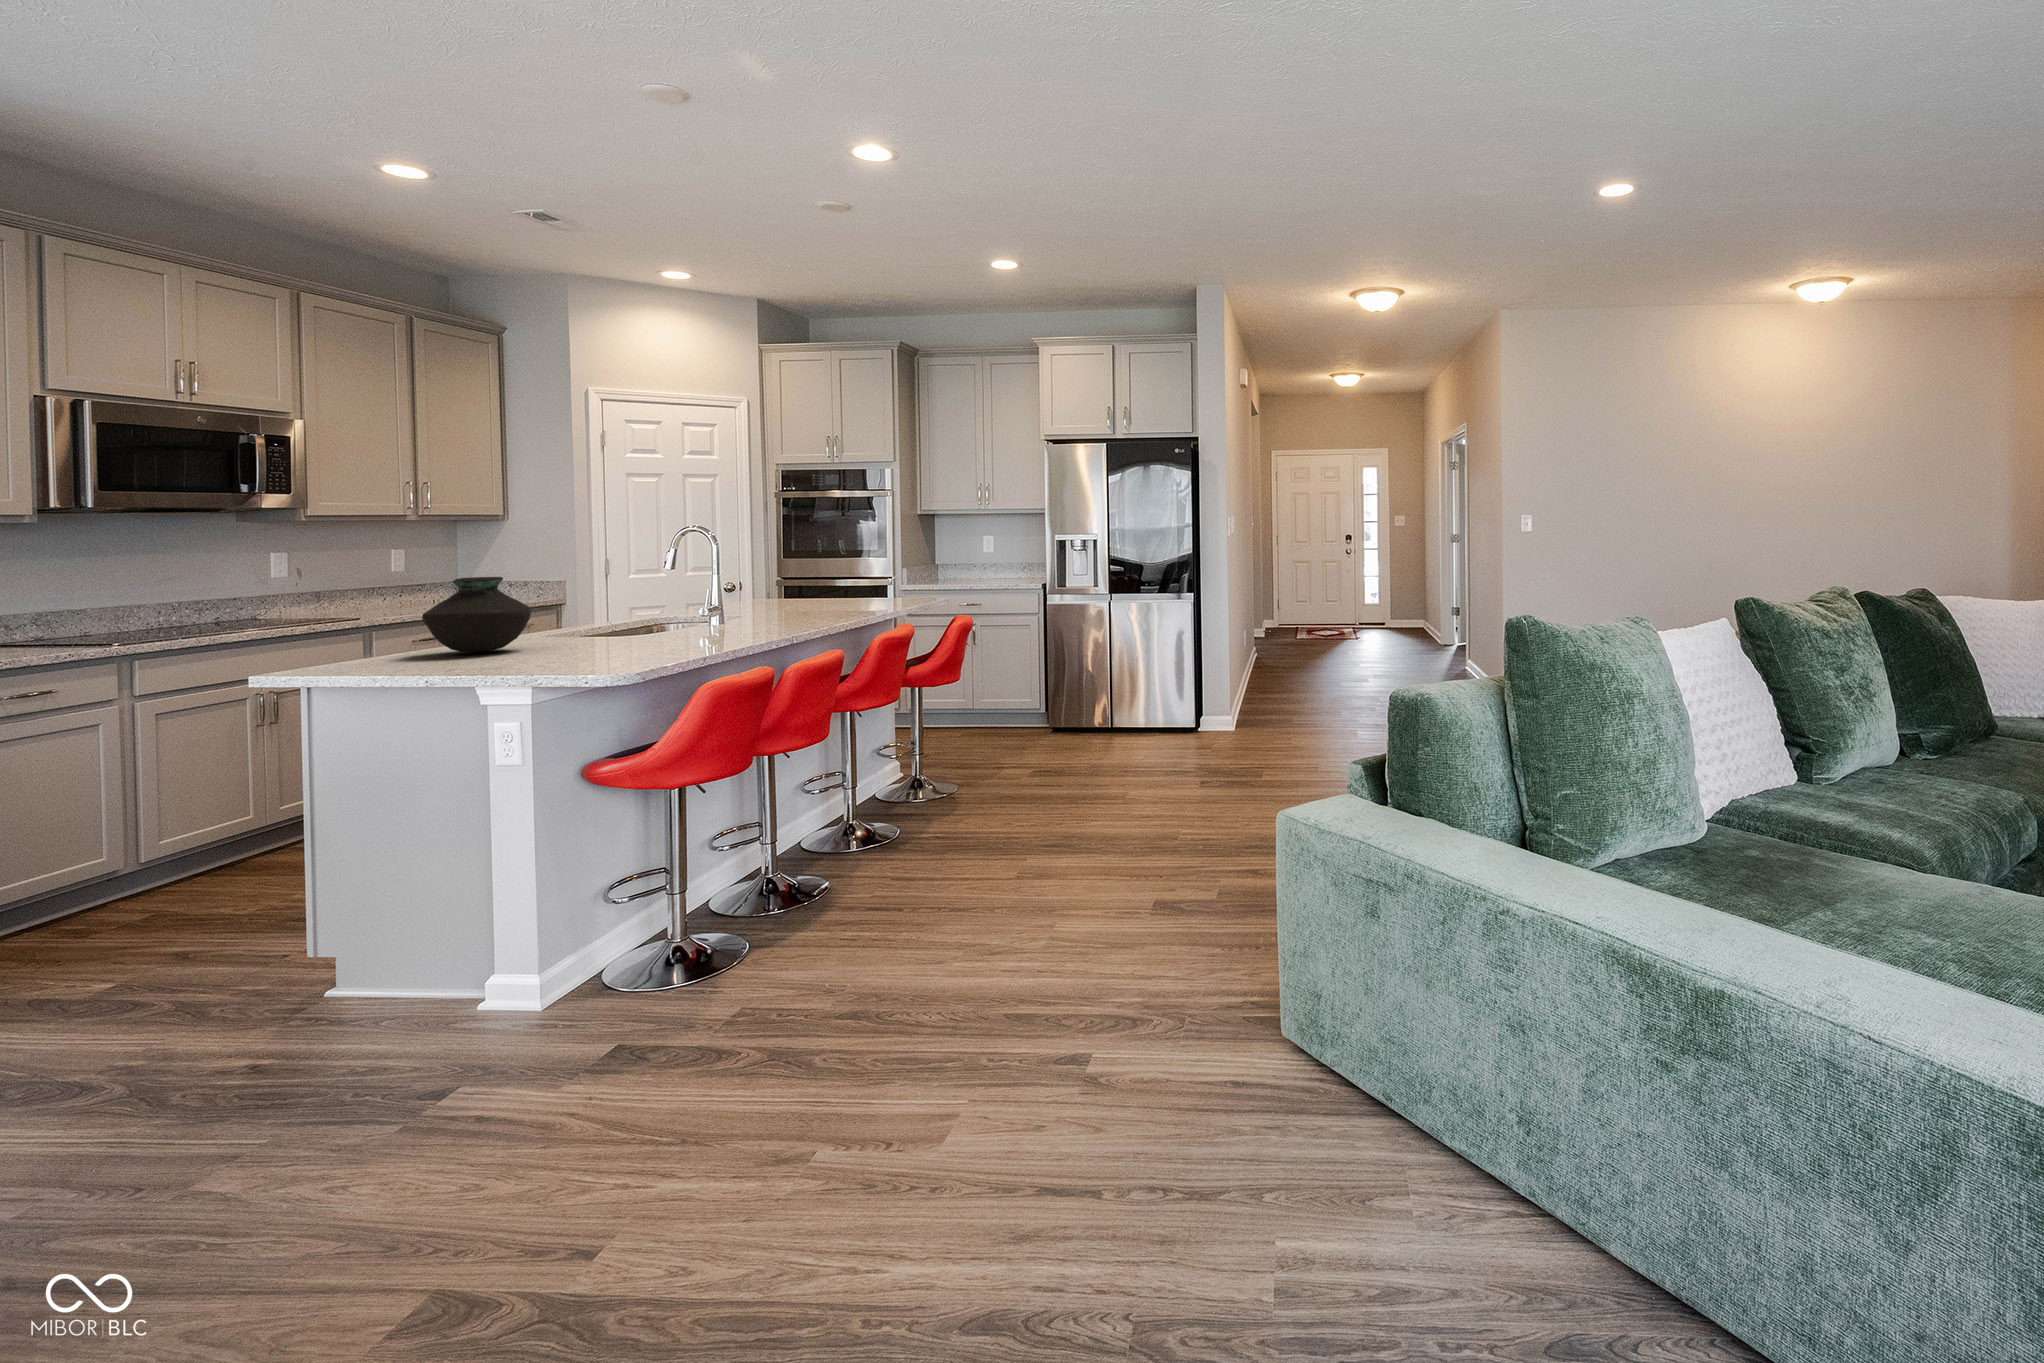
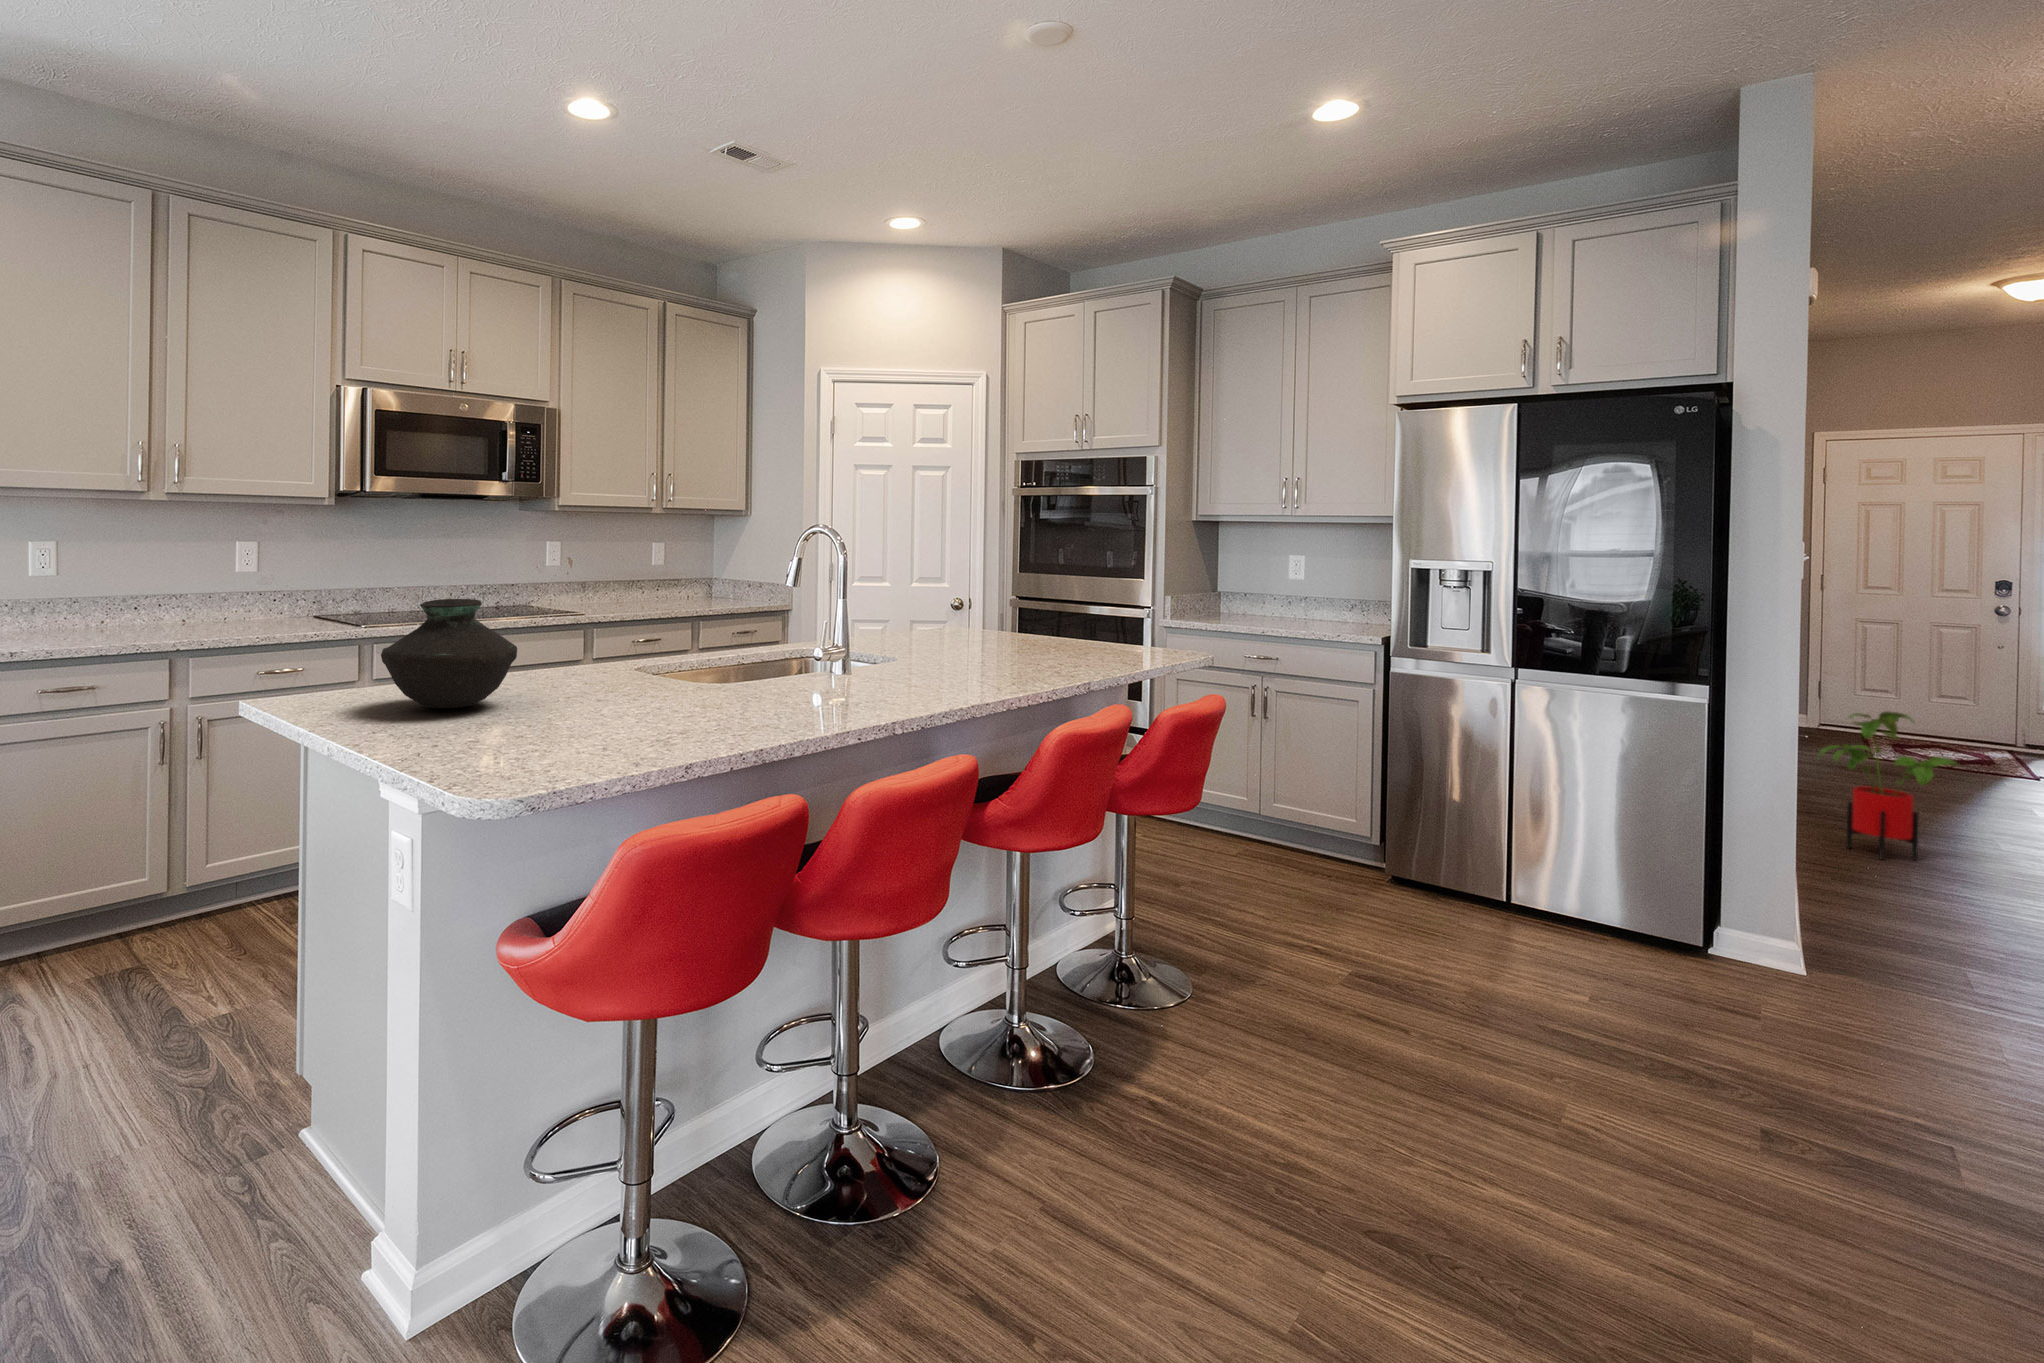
house plant: none [1252,606,1304,683] -> present [1819,711,1957,860]

